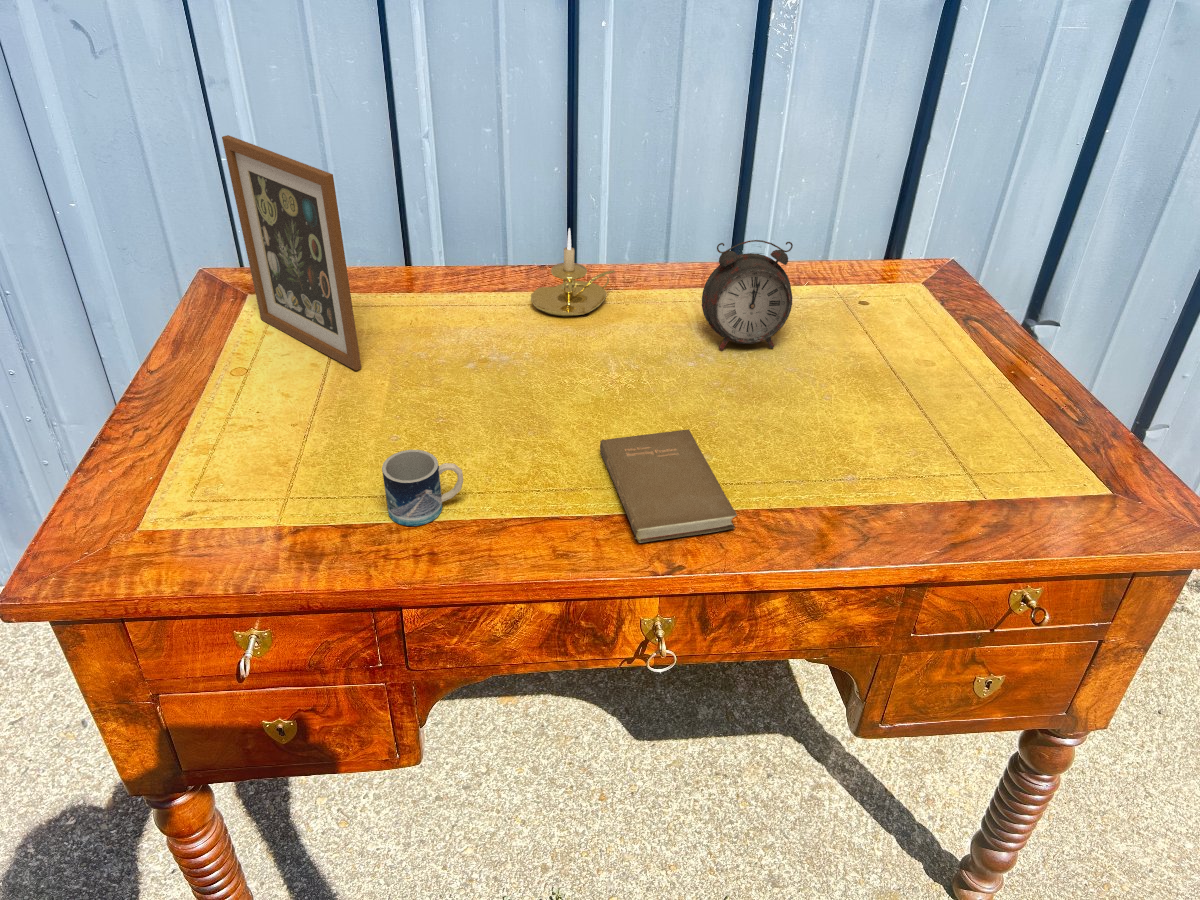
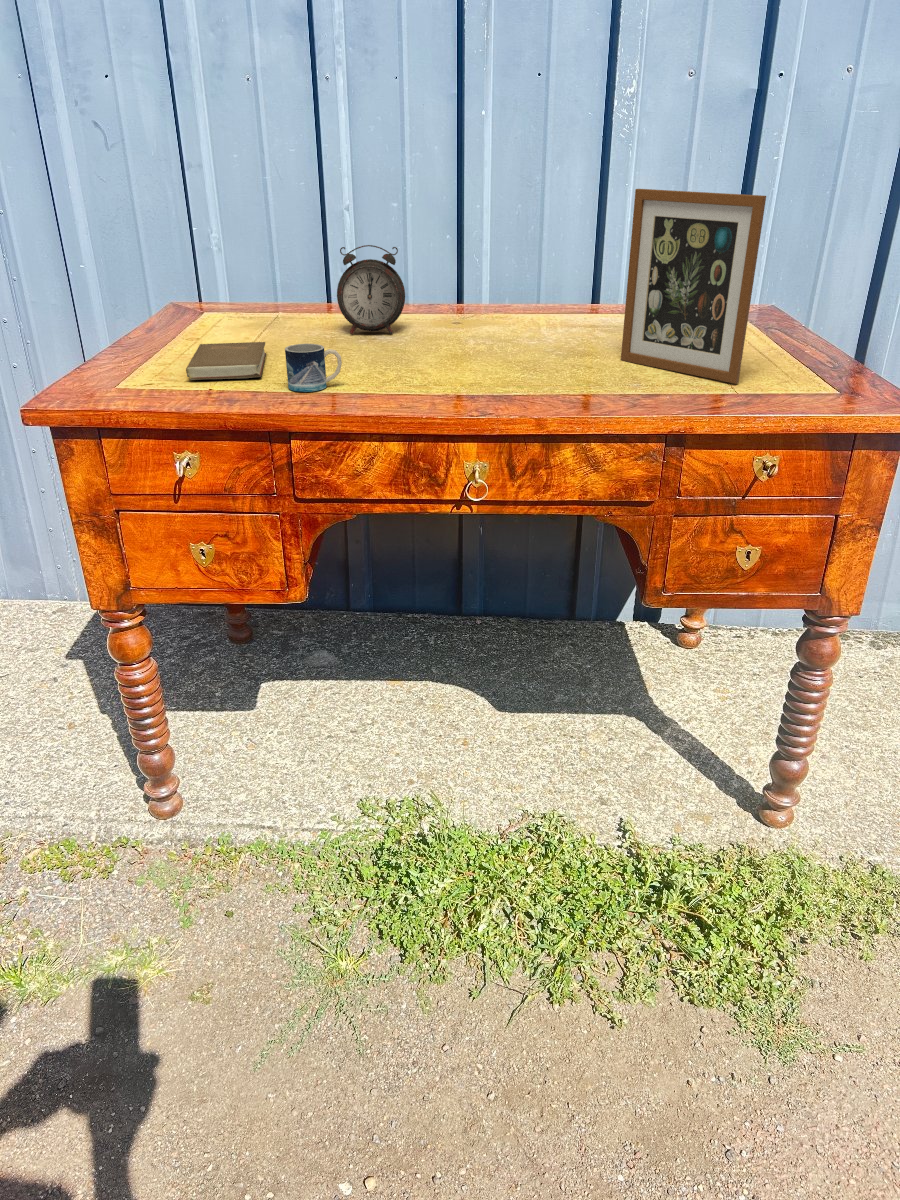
picture frame: present [222,135,361,370] -> present [621,189,766,384]
candle holder: present [531,228,615,316] -> none [415,256,482,325]
alarm clock: present [702,240,793,350] -> present [337,245,405,334]
book: present [600,429,737,543] -> present [186,342,266,380]

